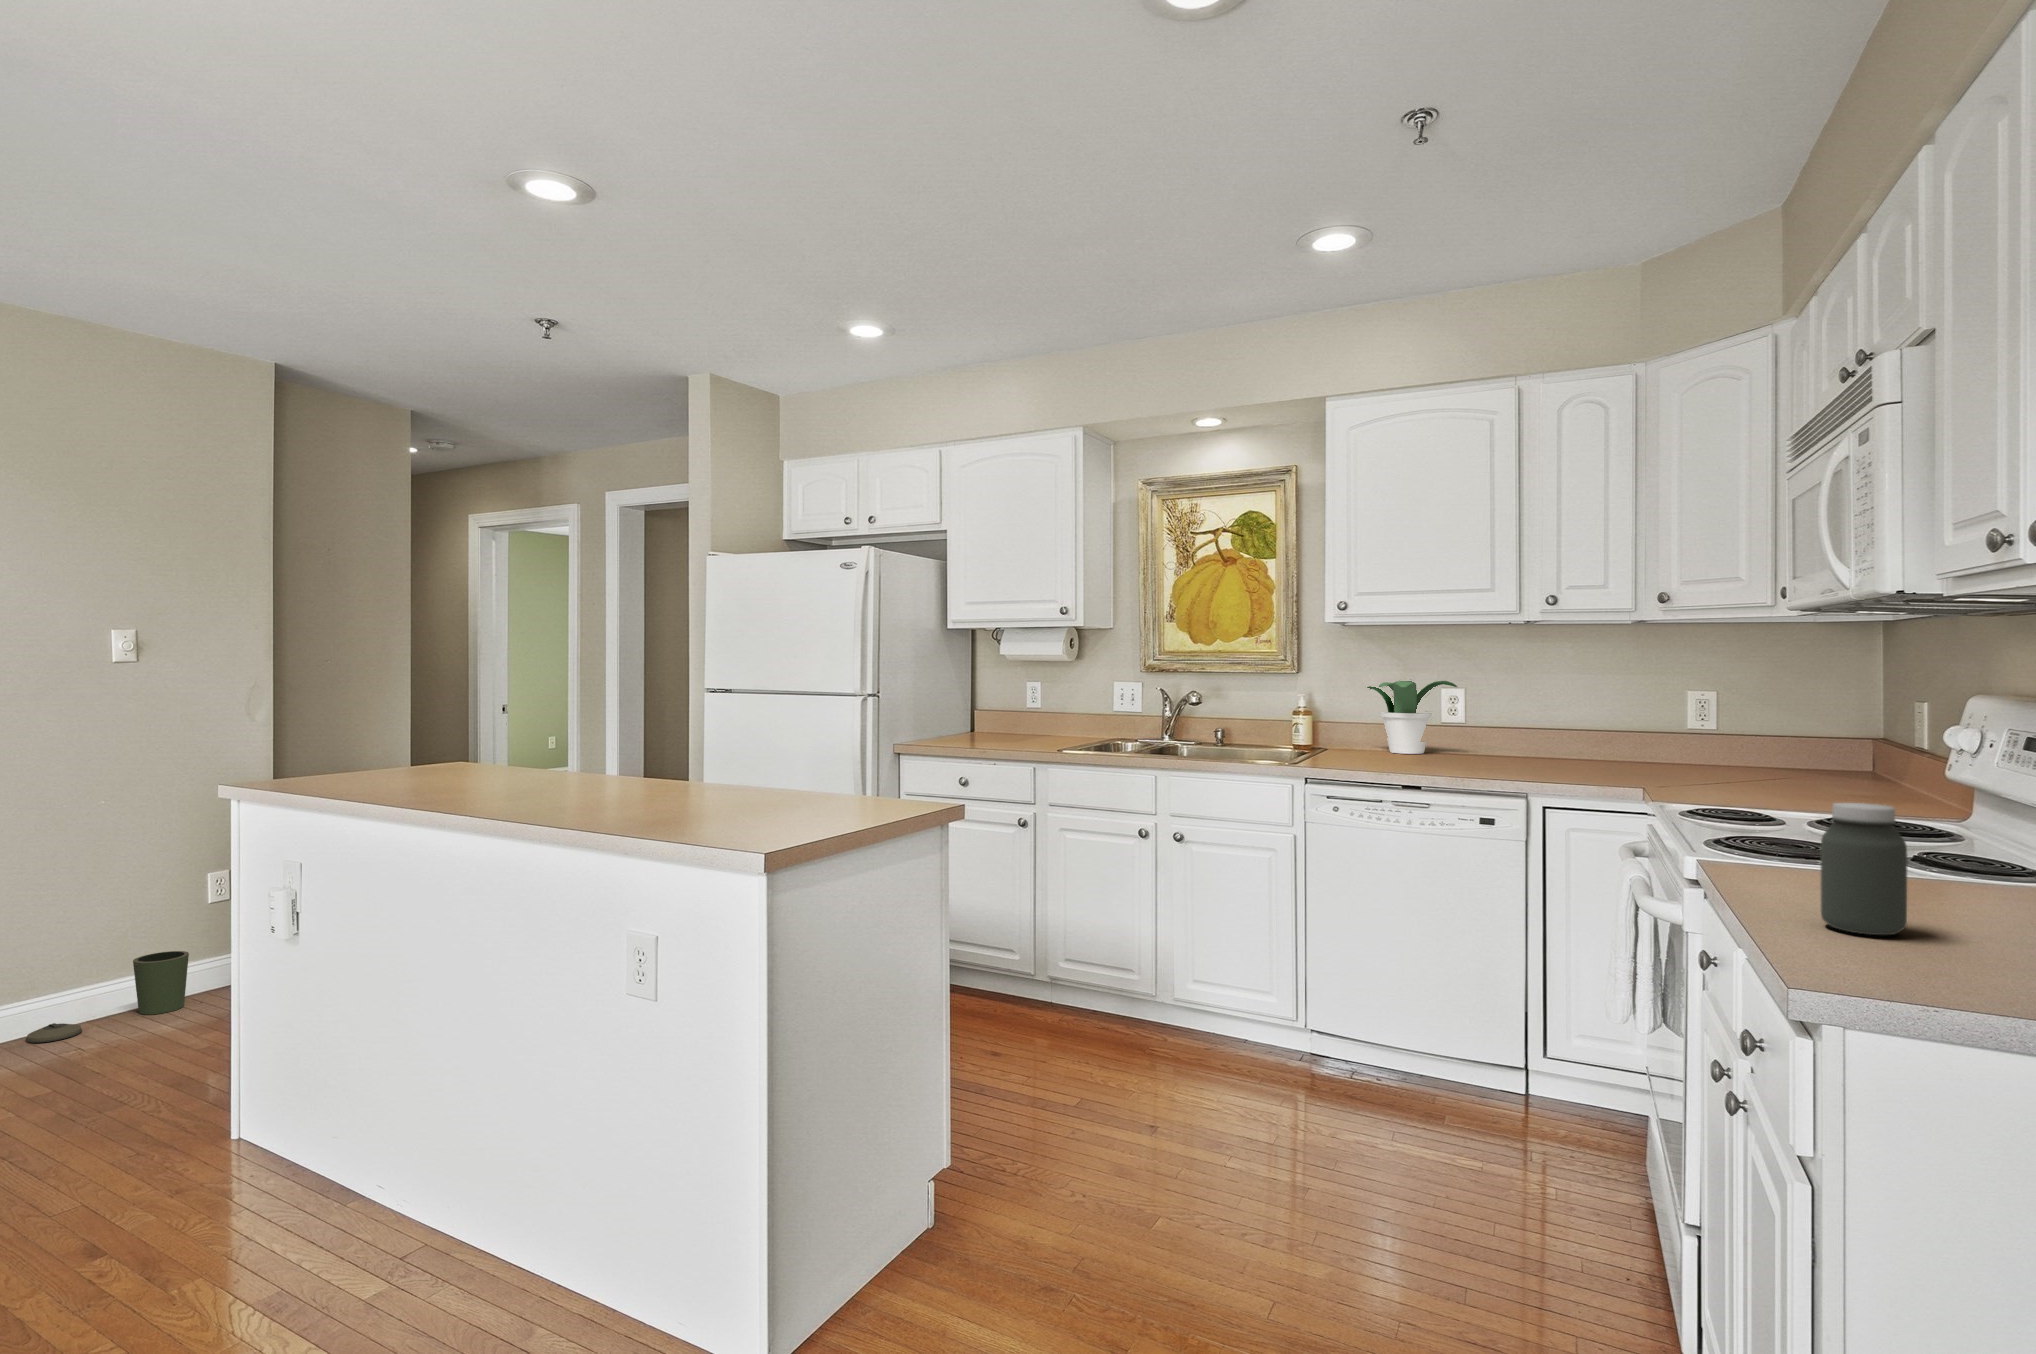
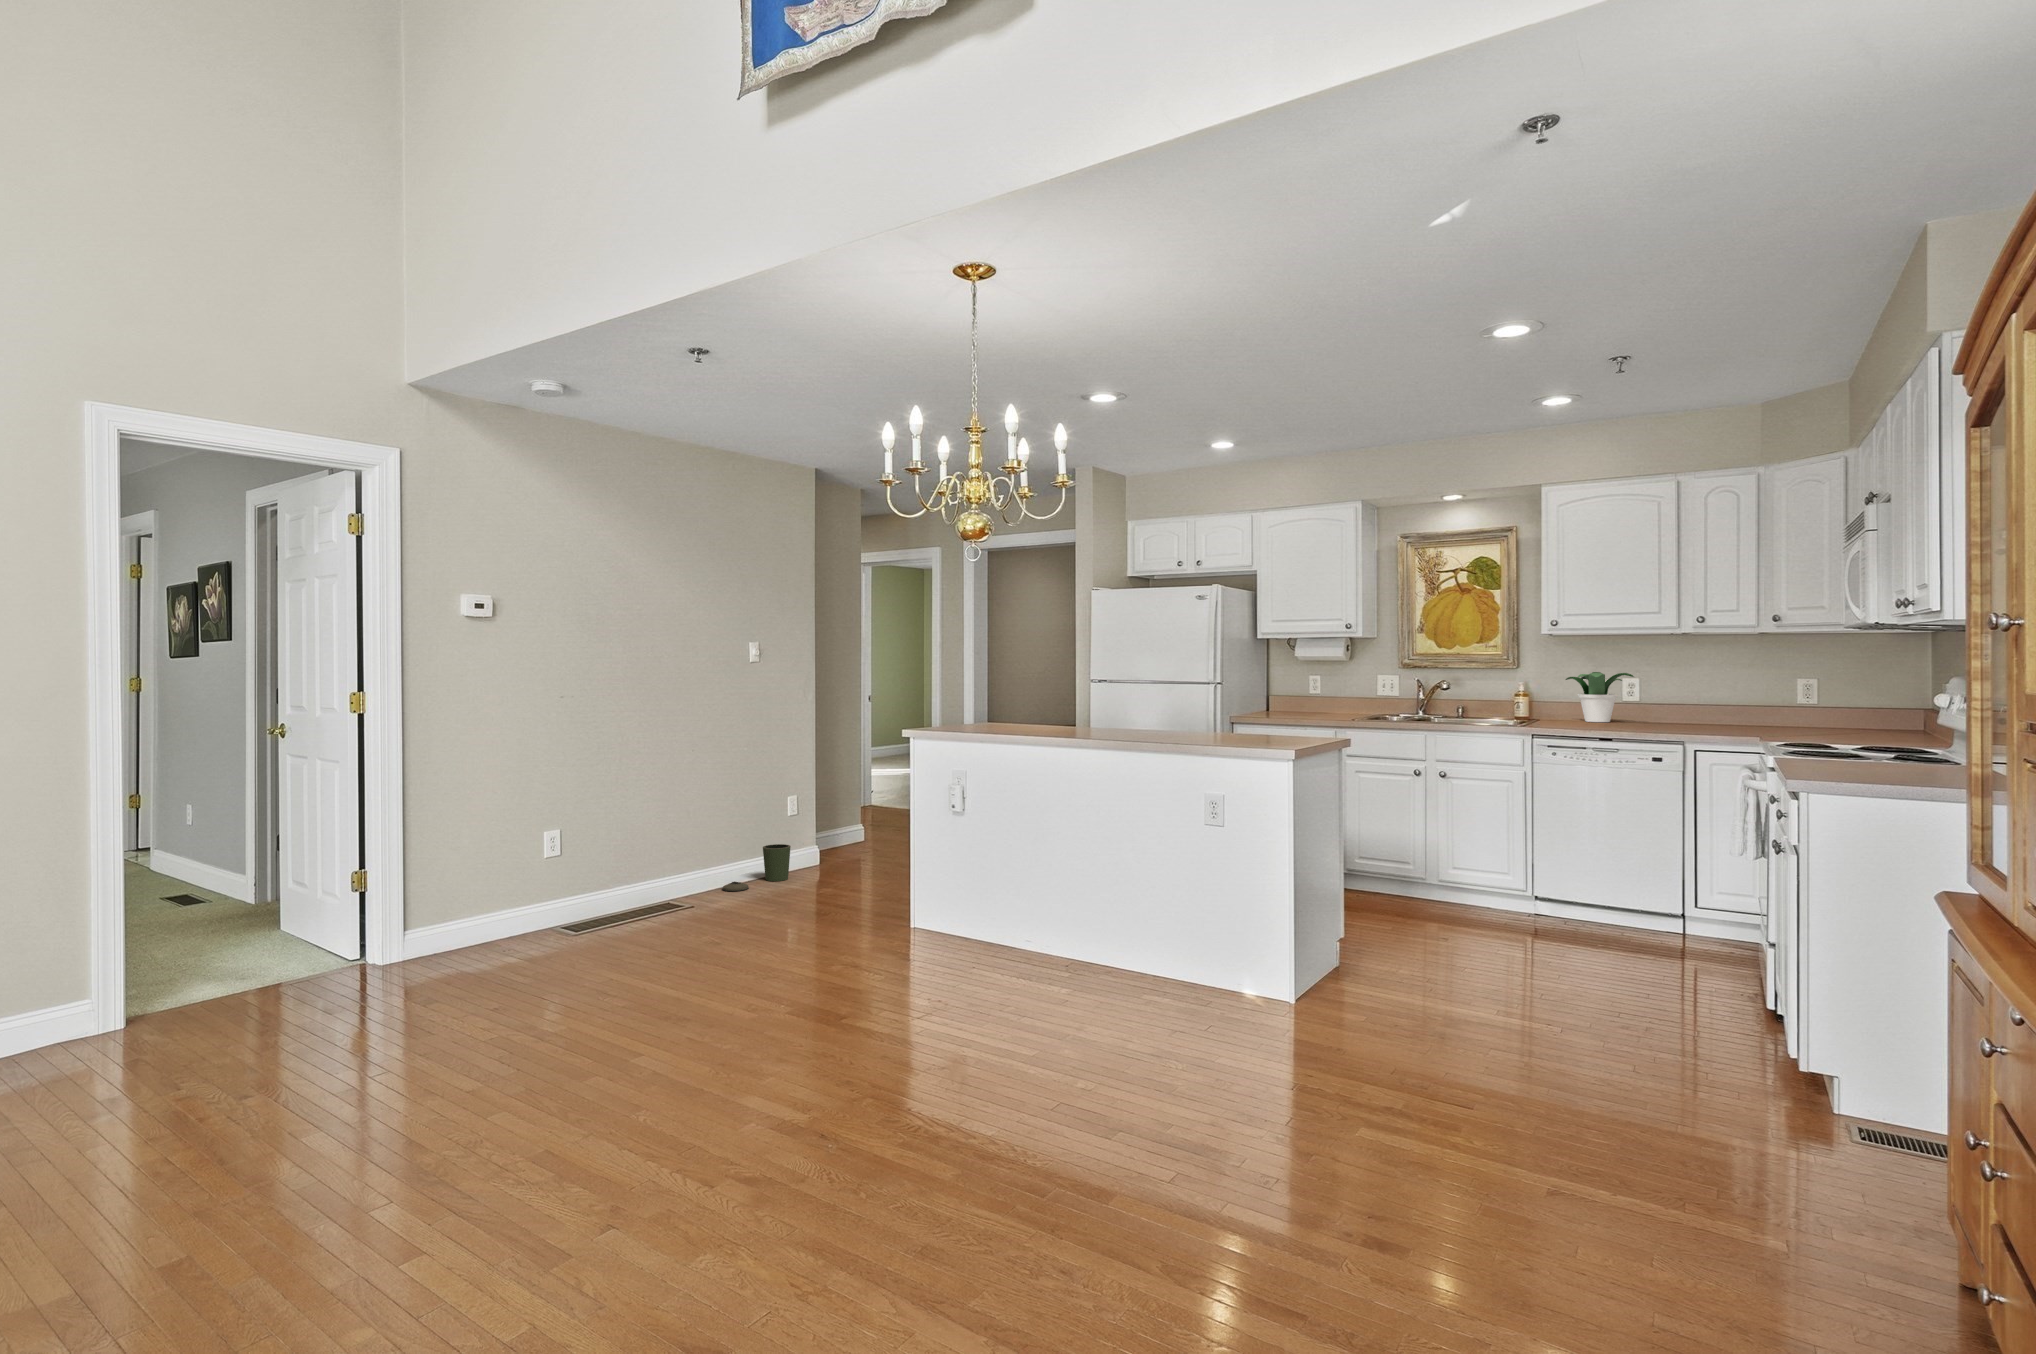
jar: present [1821,803,1908,935] -> none [1817,719,1853,772]

